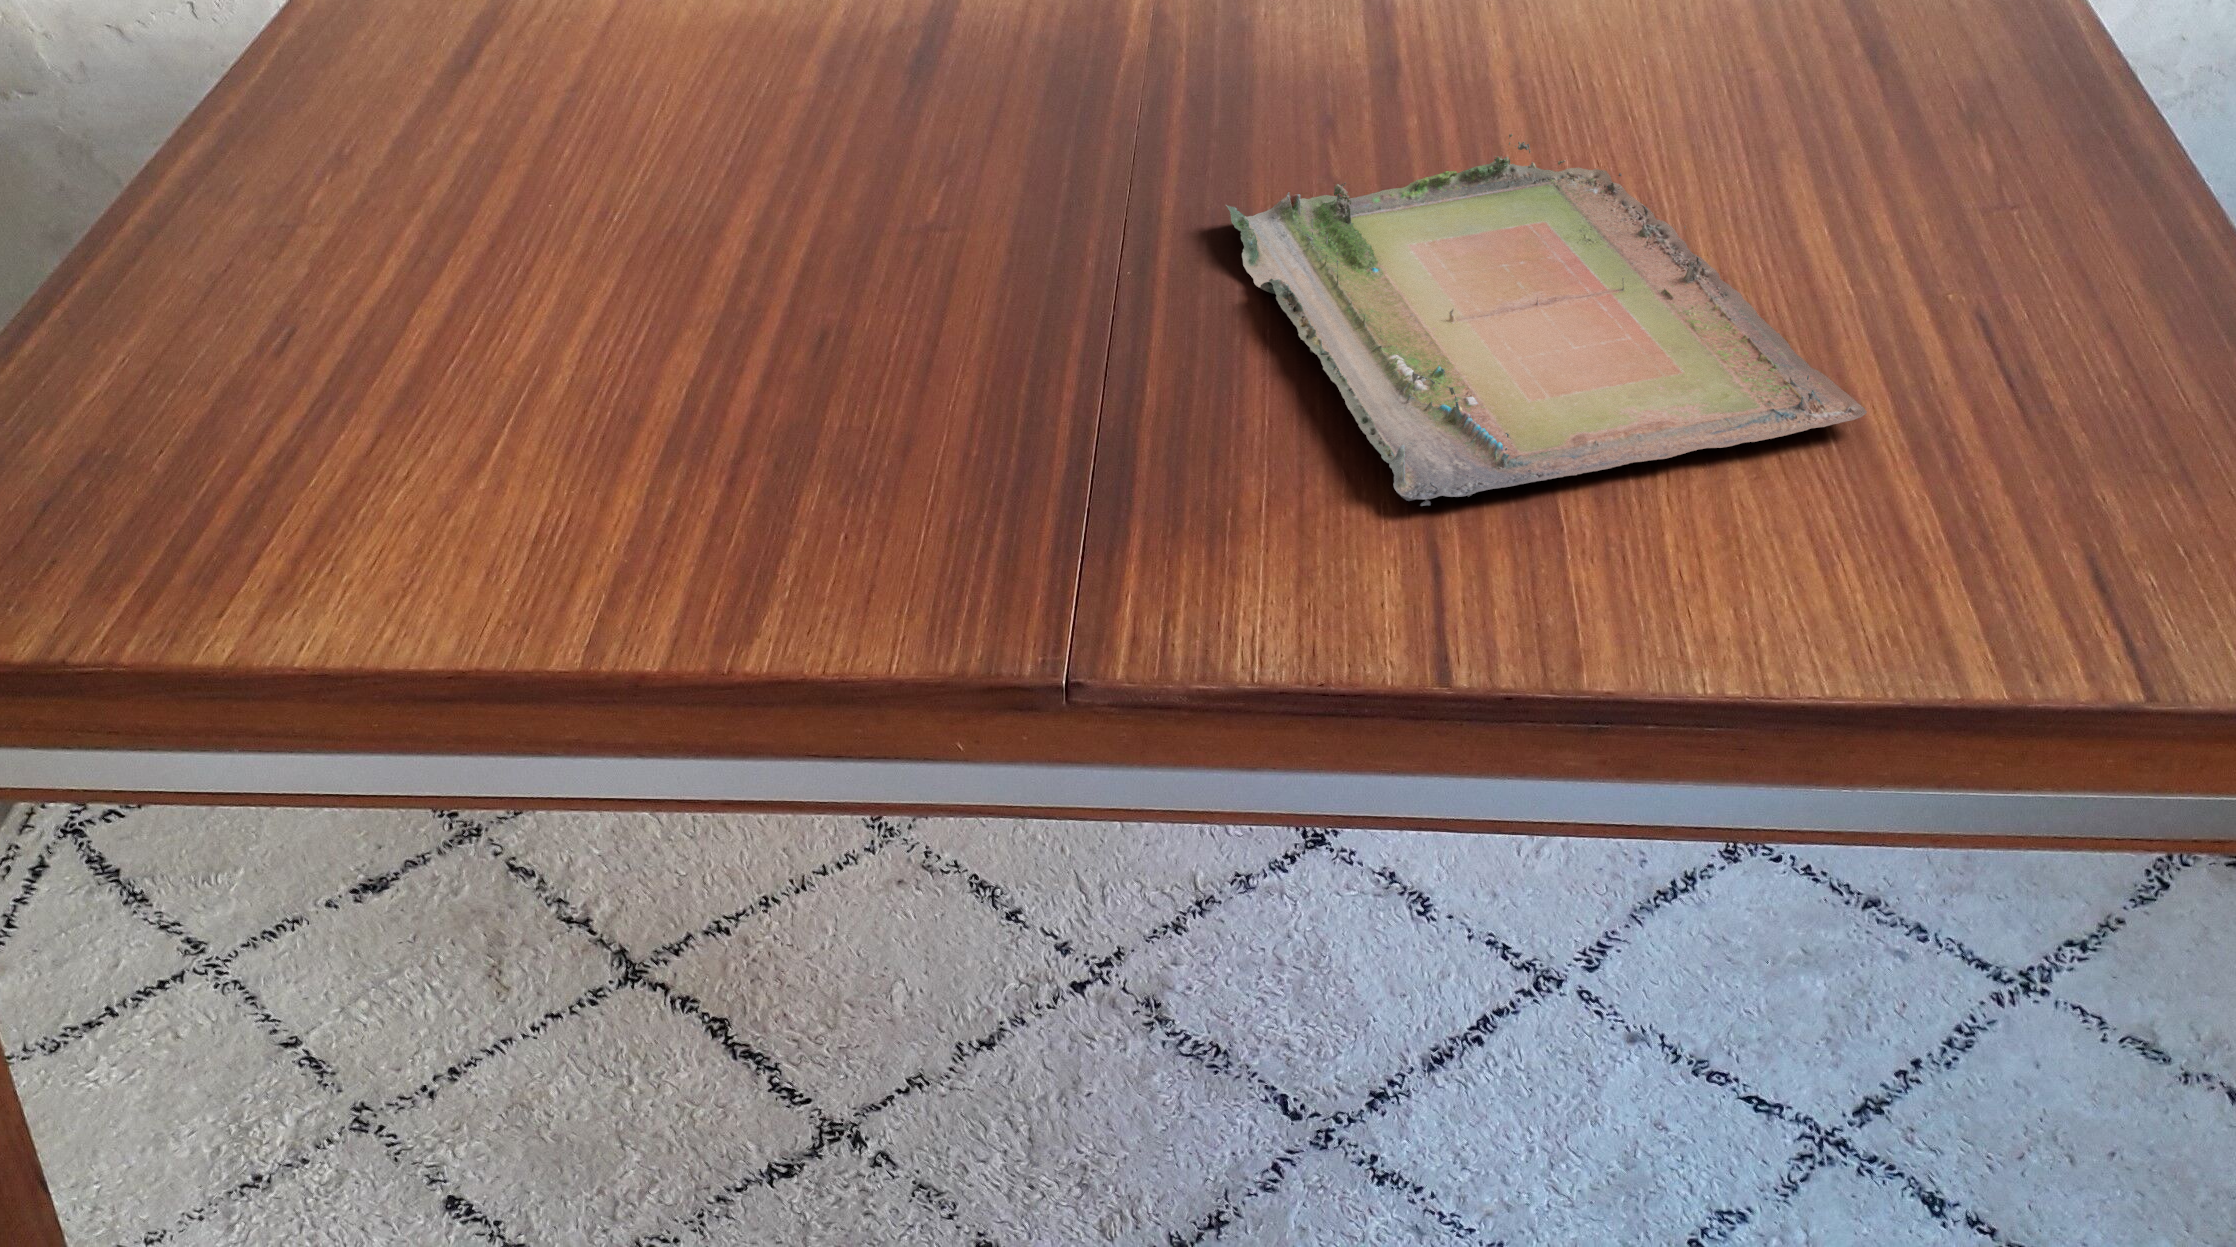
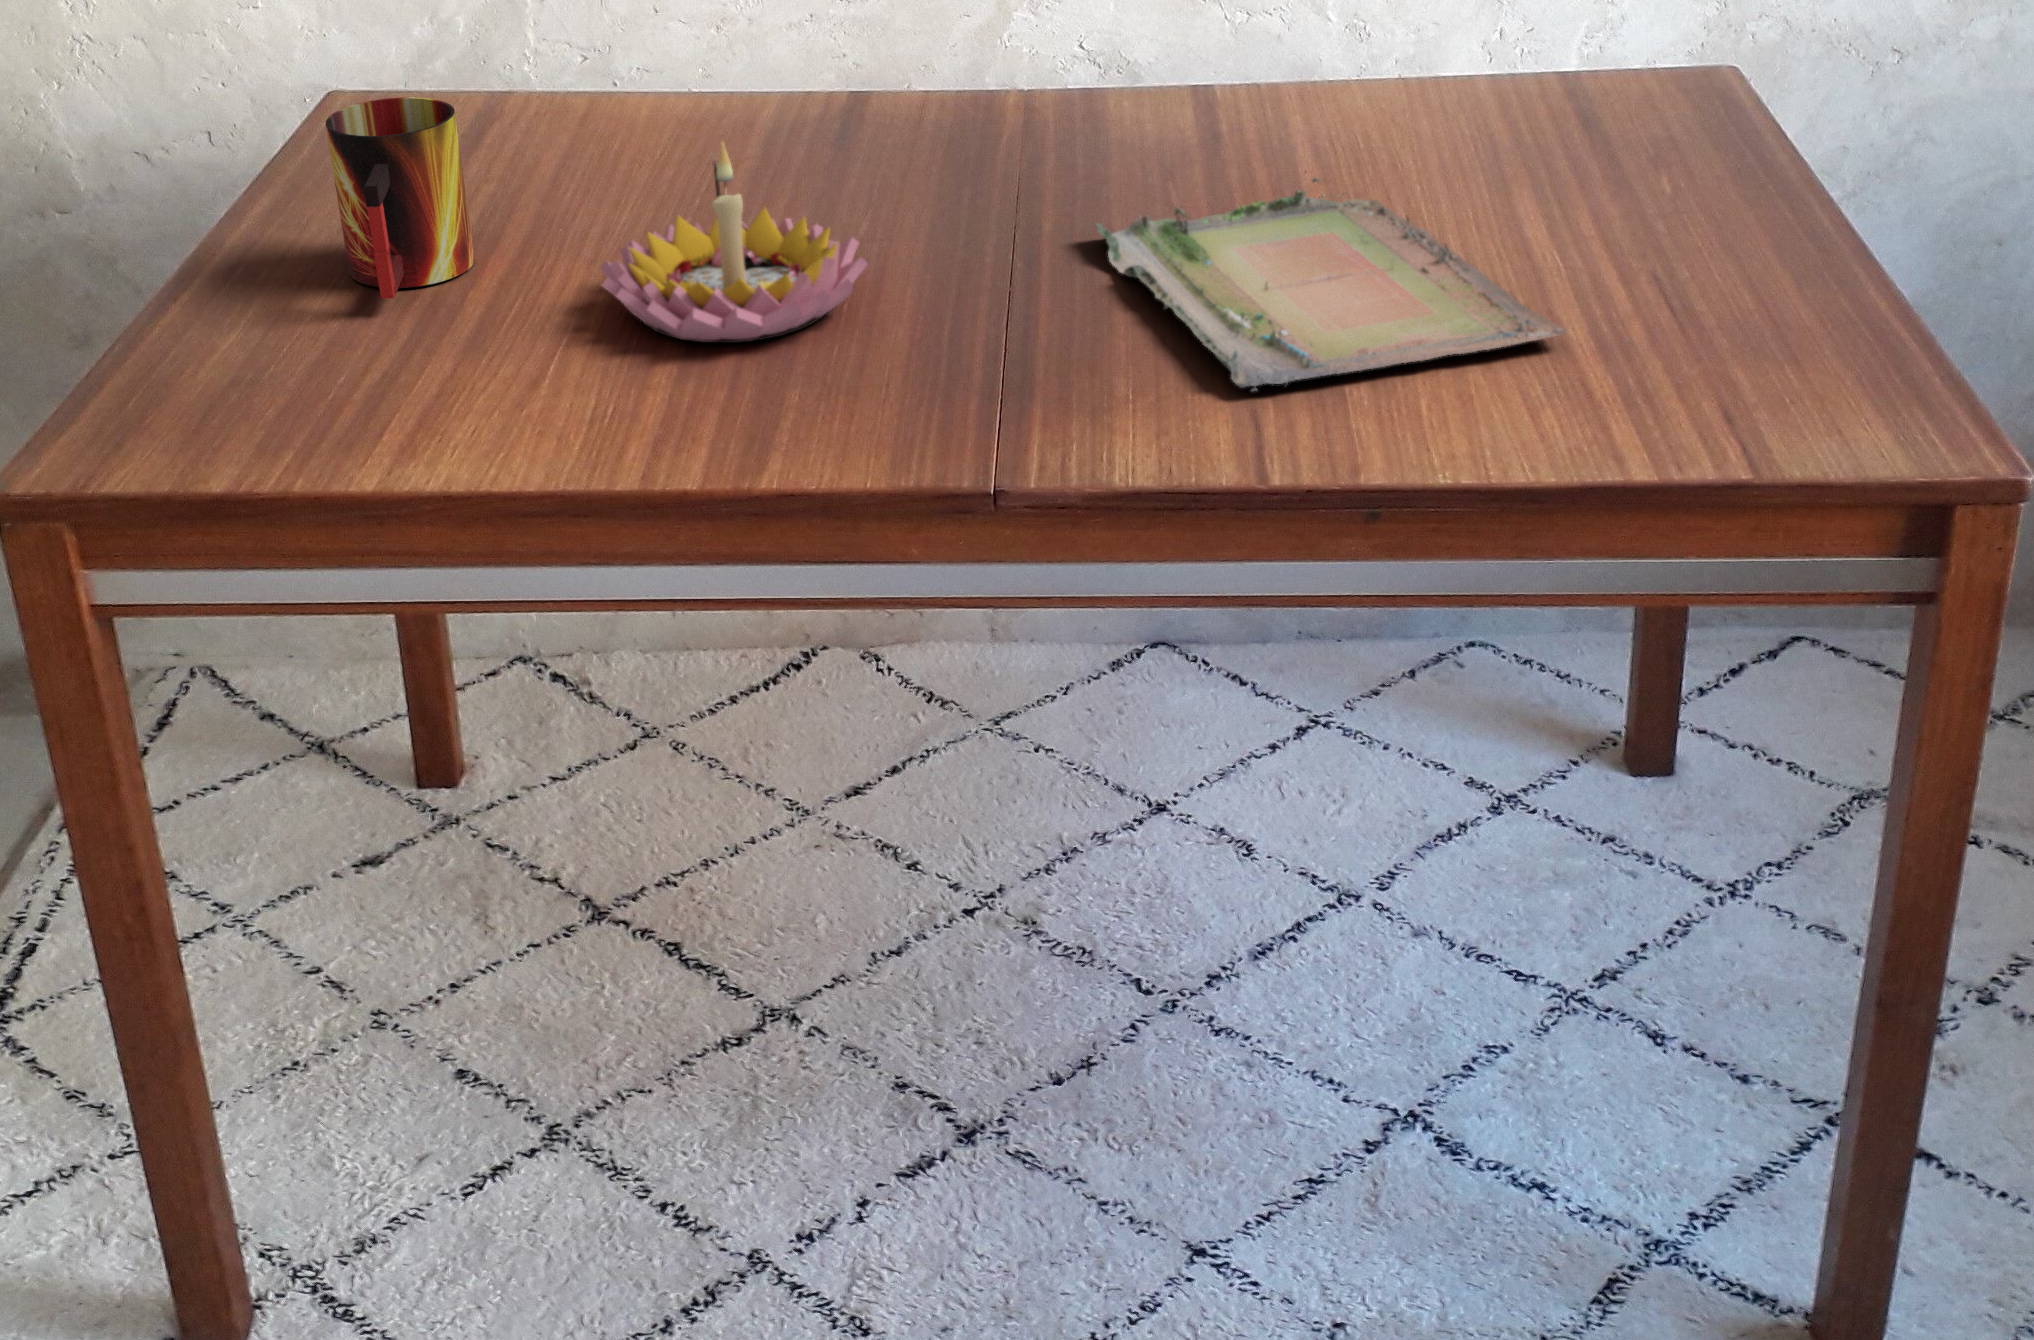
mug: none [209,31,422,312] -> present [326,97,475,299]
candle holder: none [555,122,916,395] -> present [600,143,868,343]

